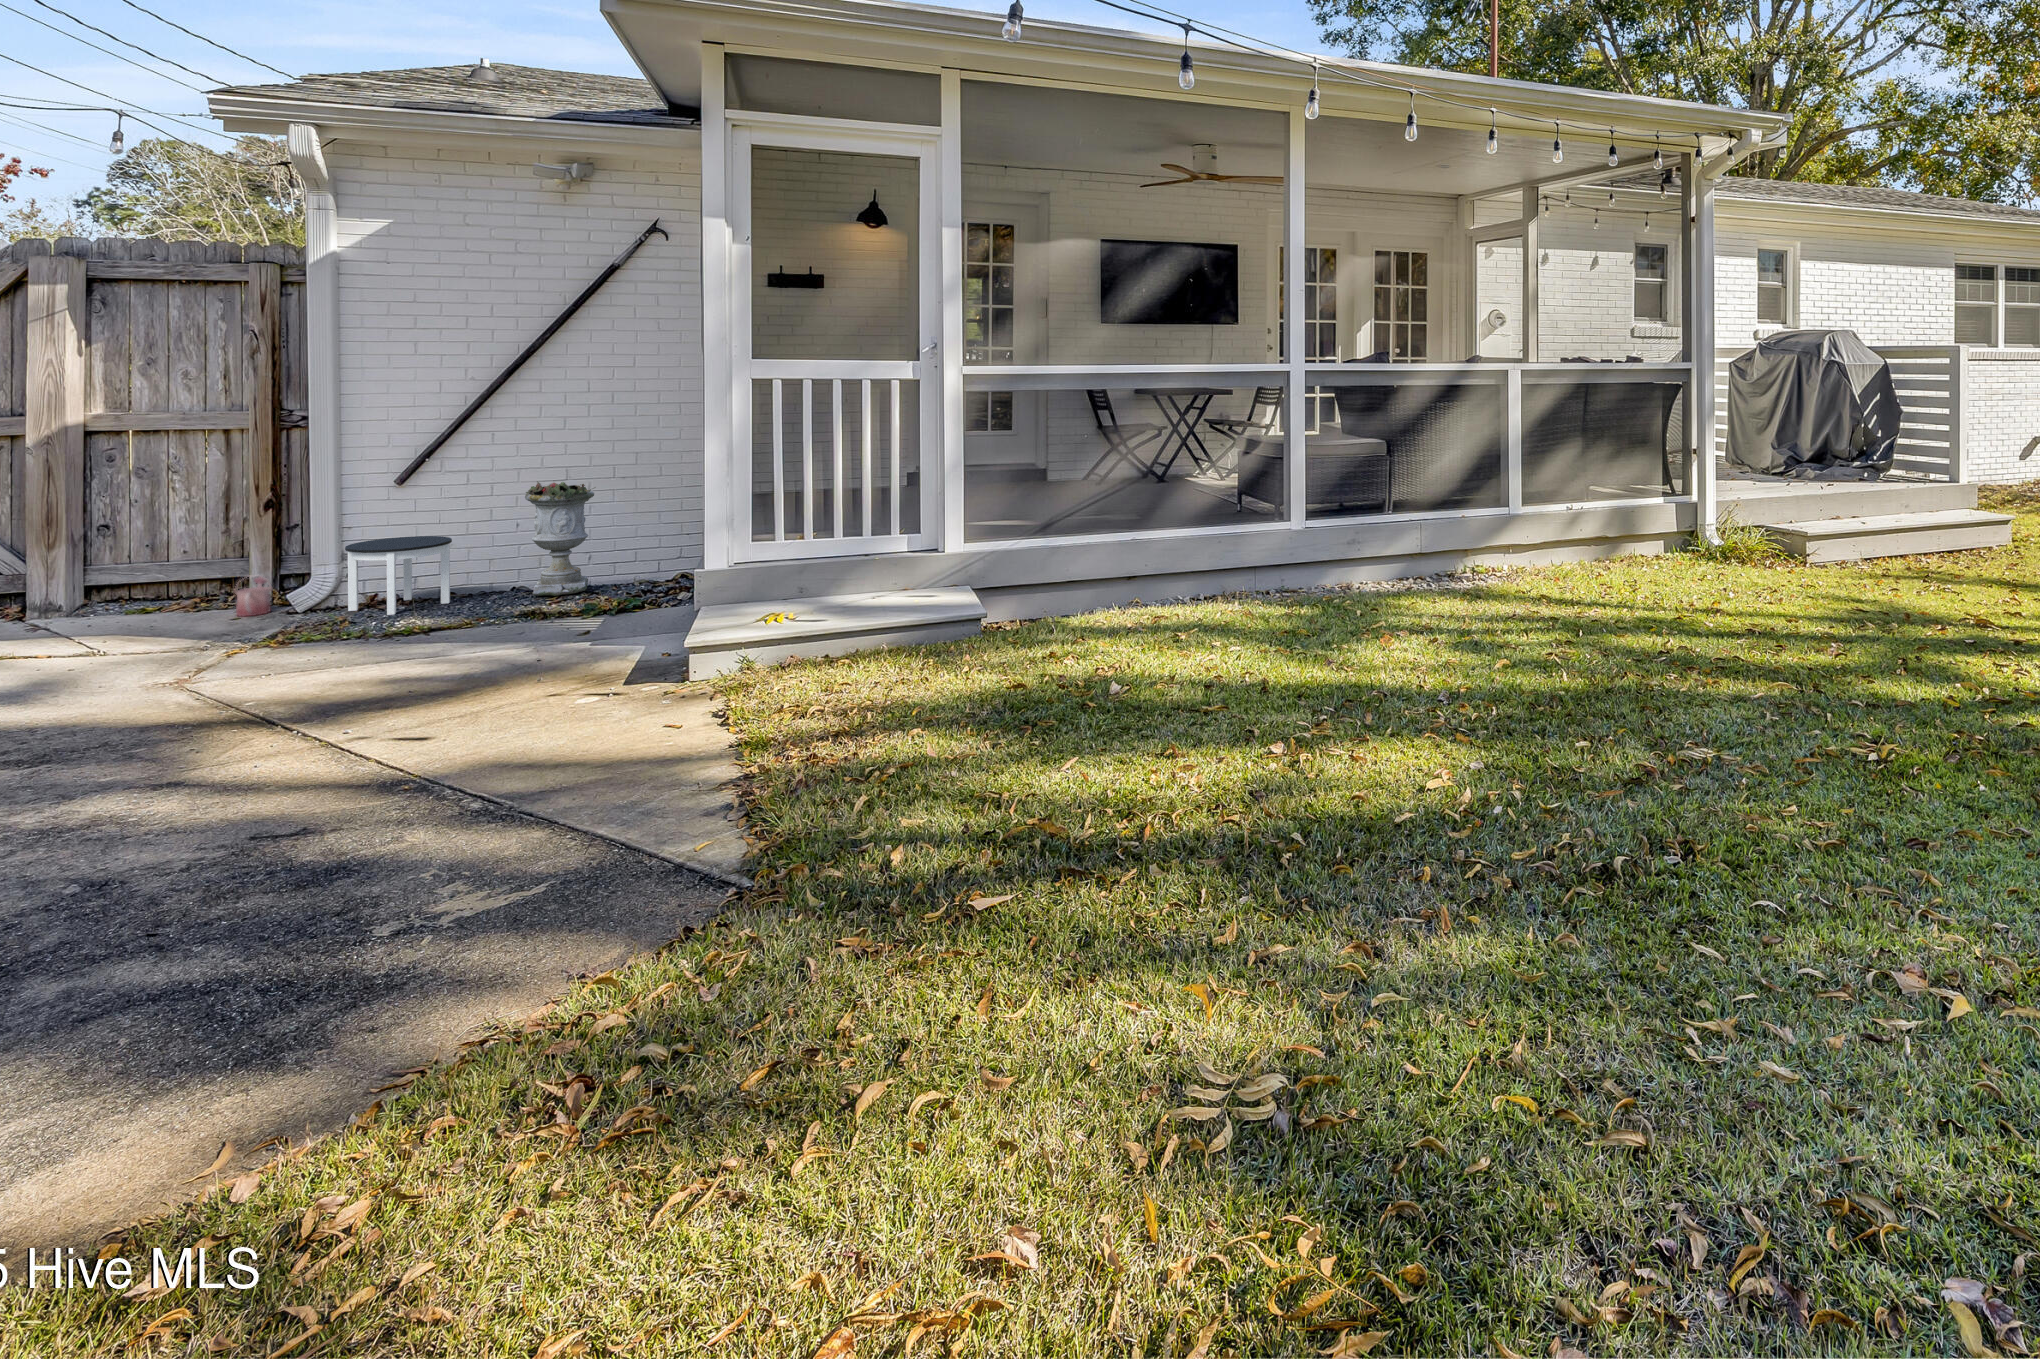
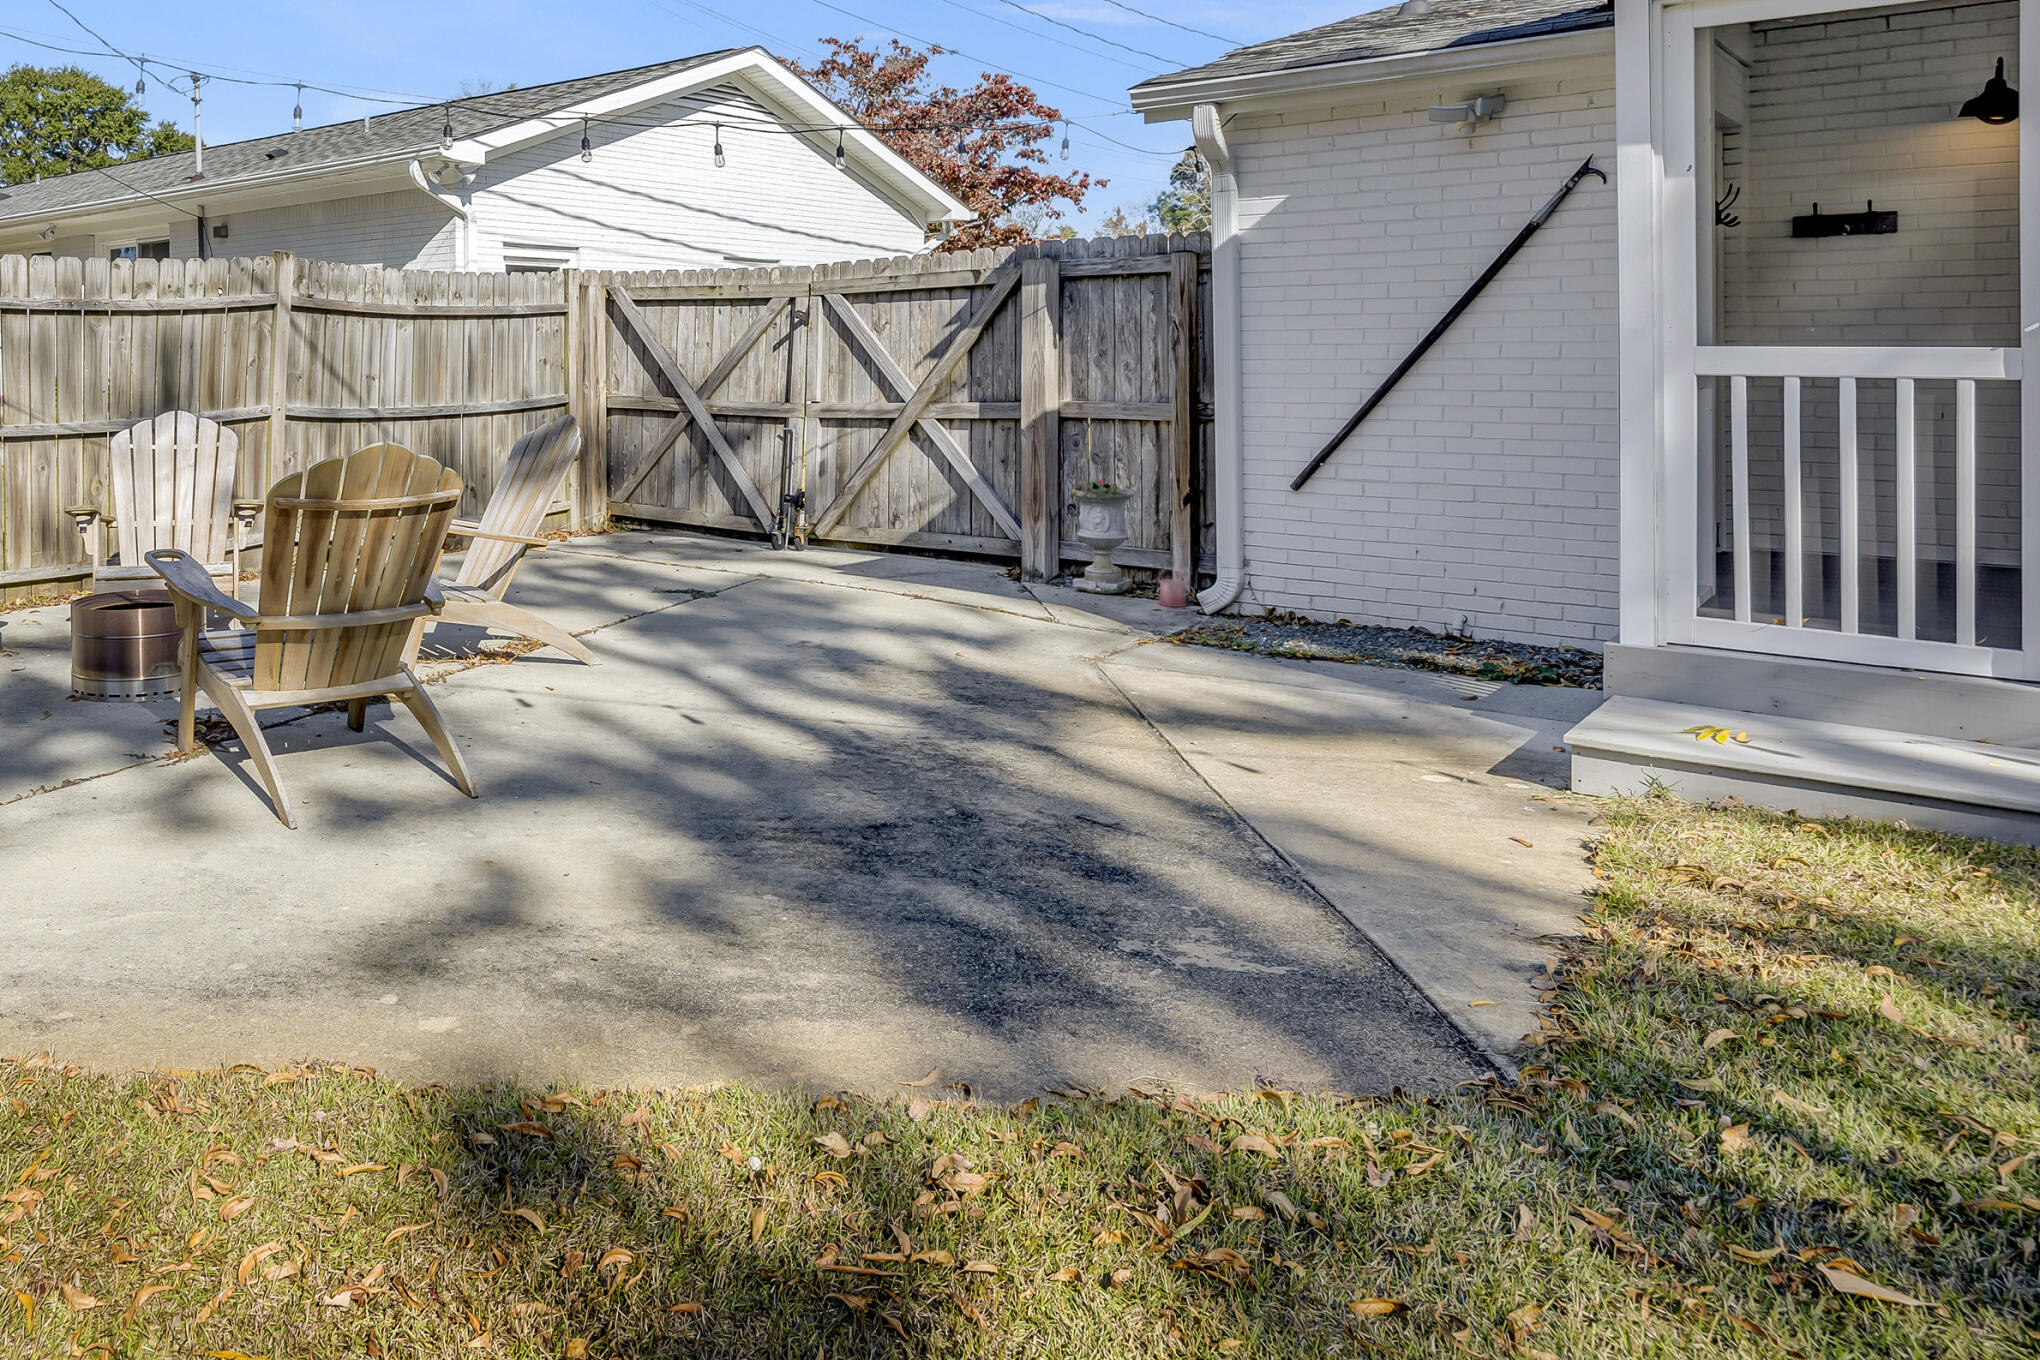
planter: present [525,481,596,596] -> present [1071,477,1134,593]
round table: present [345,536,452,615] -> none [1245,549,1347,631]

